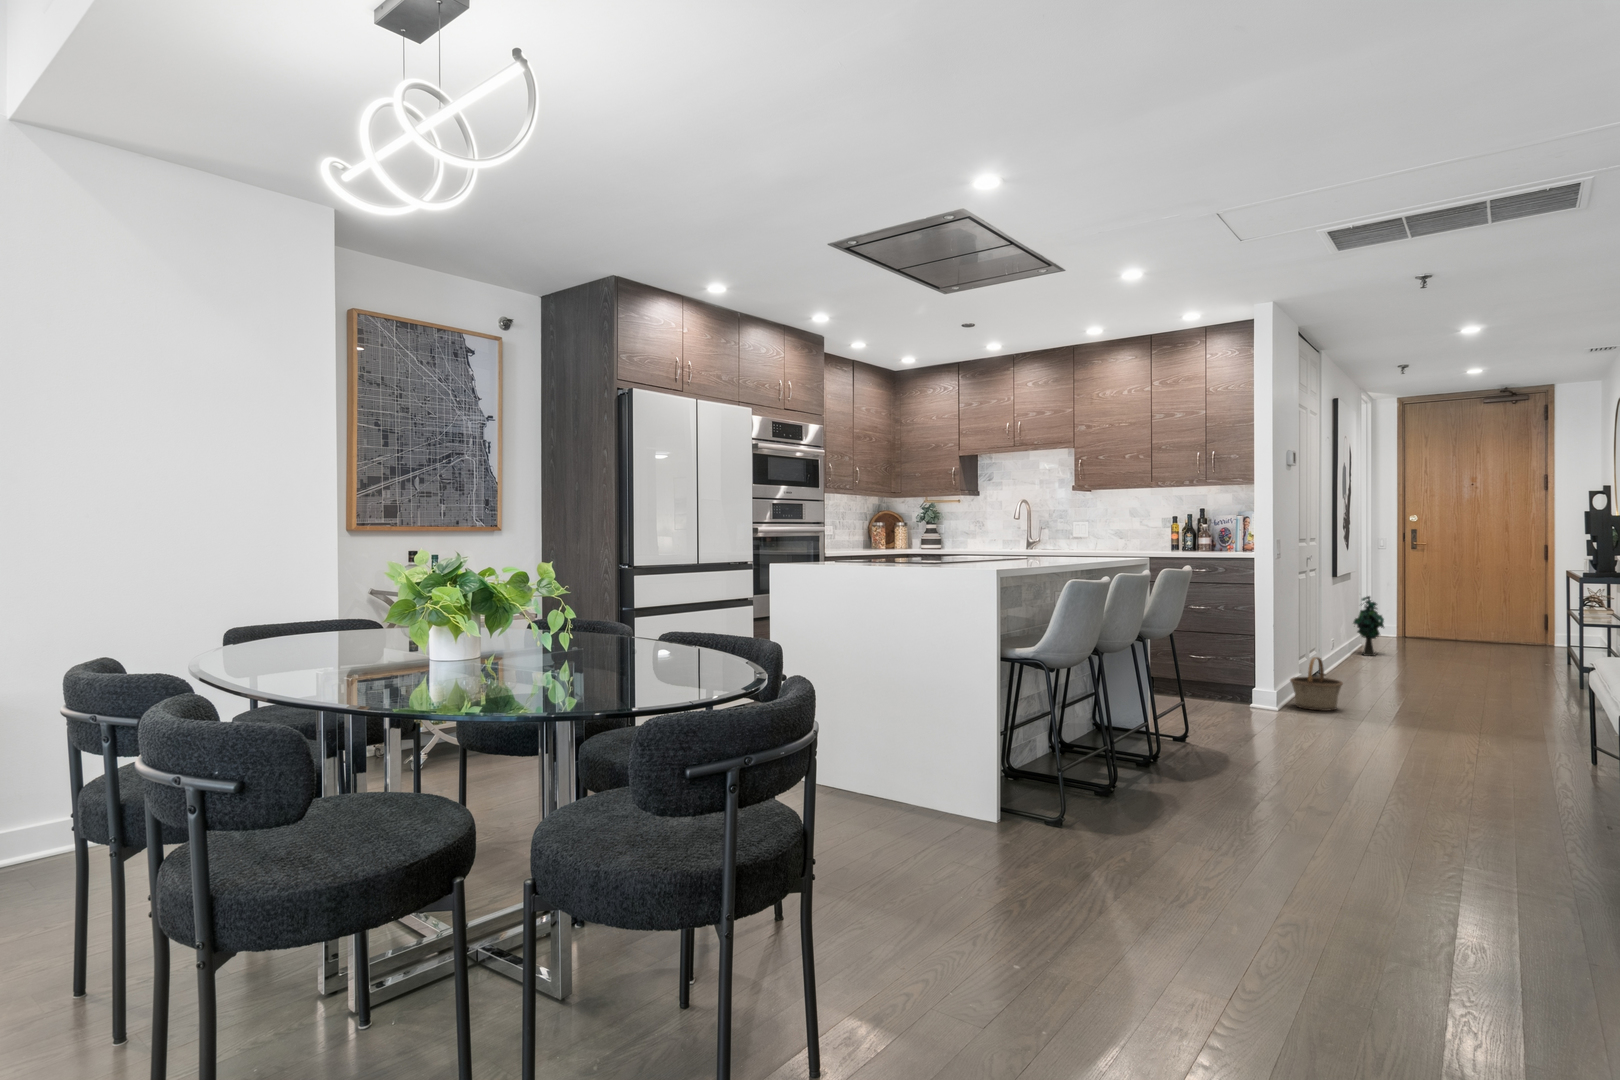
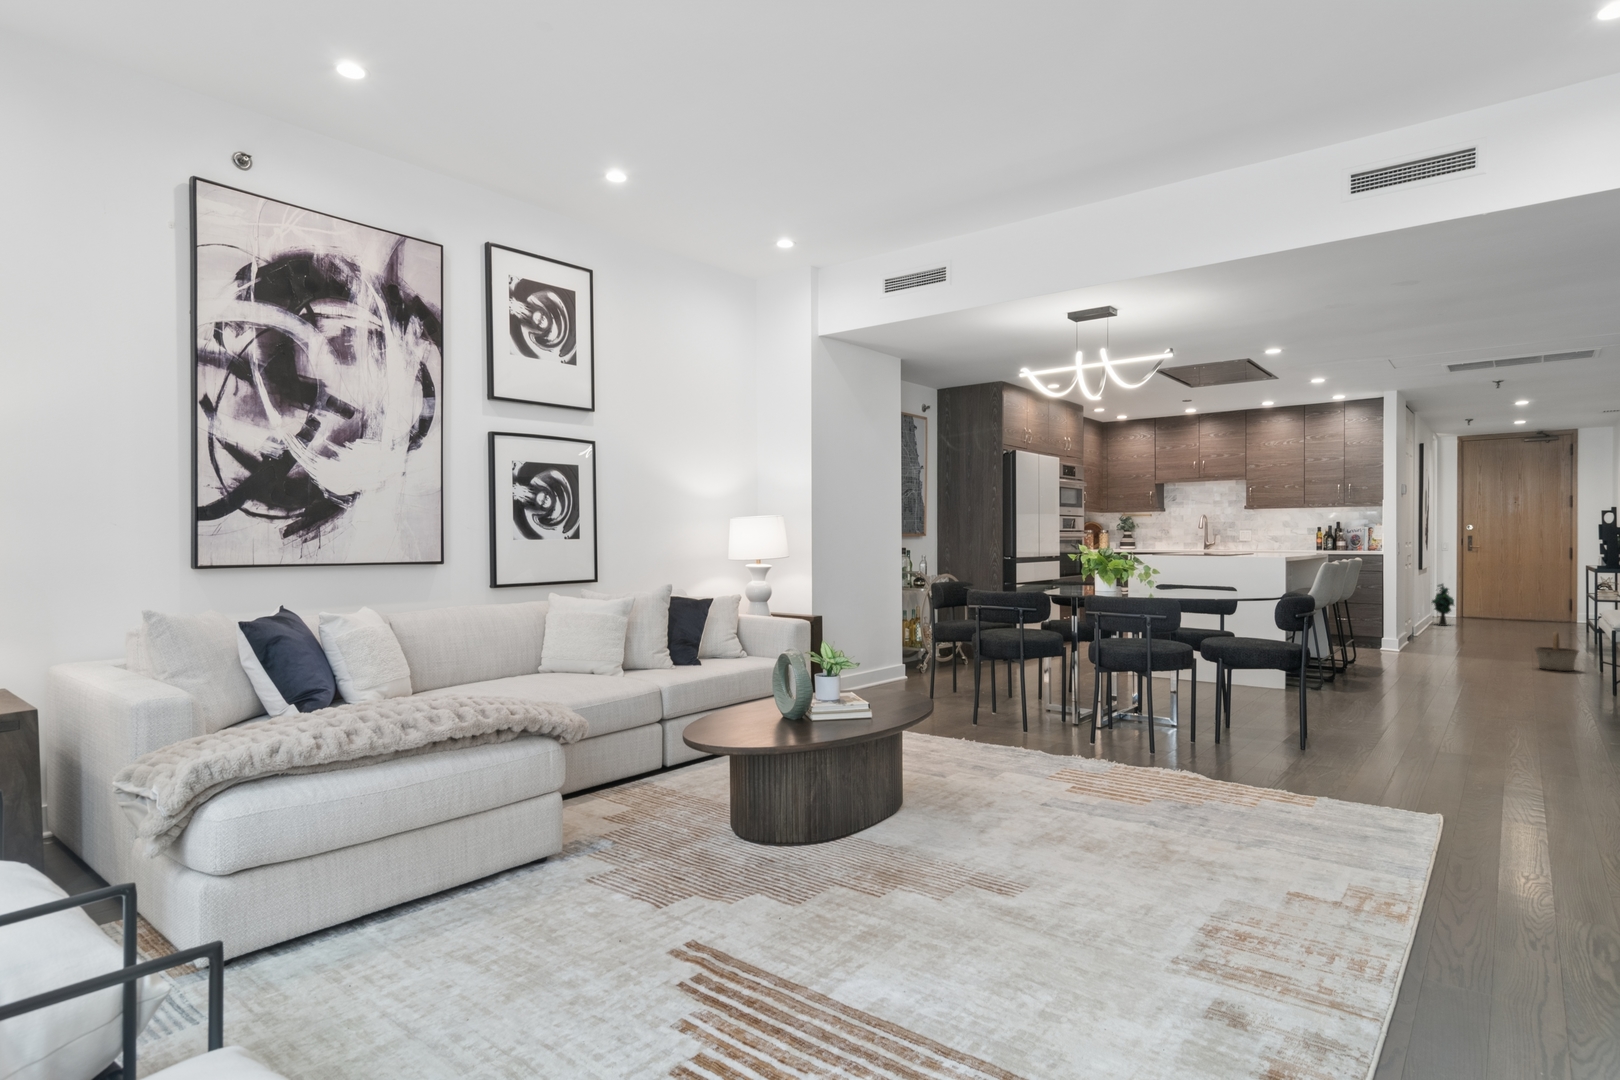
basket: present [1290,657,1343,711] -> present [1534,632,1579,671]

